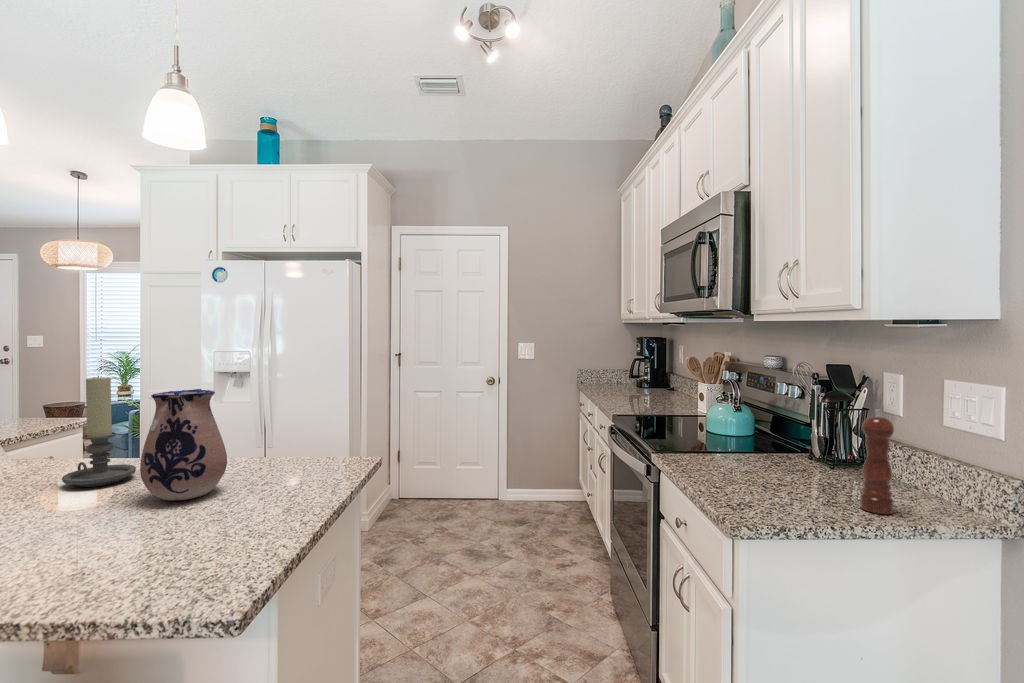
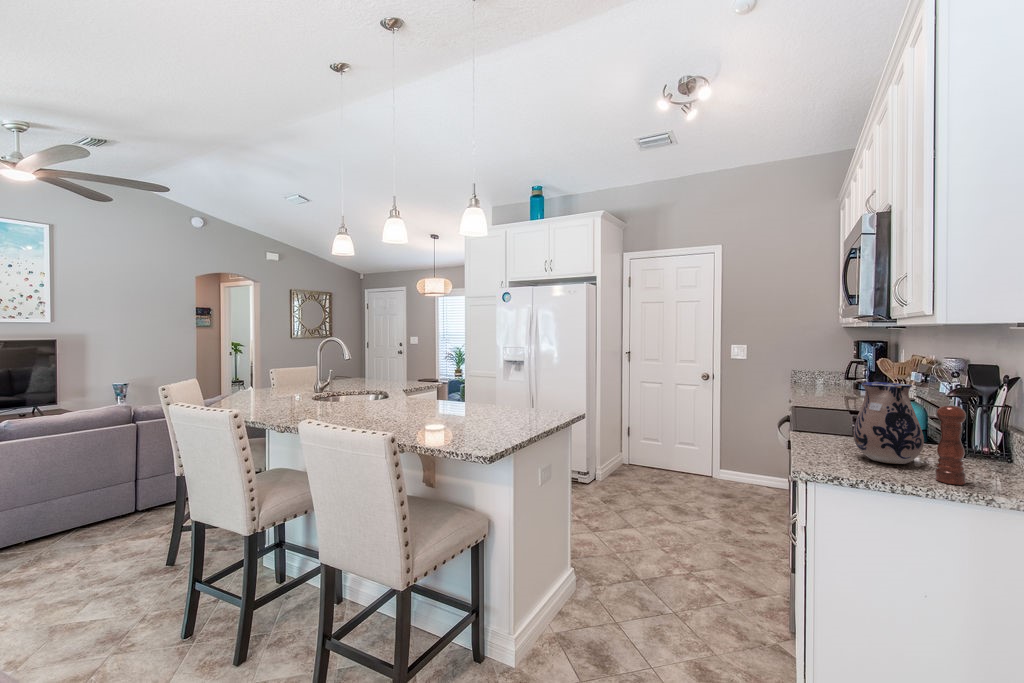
candle holder: present [62,376,136,487] -> none [435,358,464,412]
ceramic pitcher: present [140,389,227,501] -> present [854,382,924,464]

